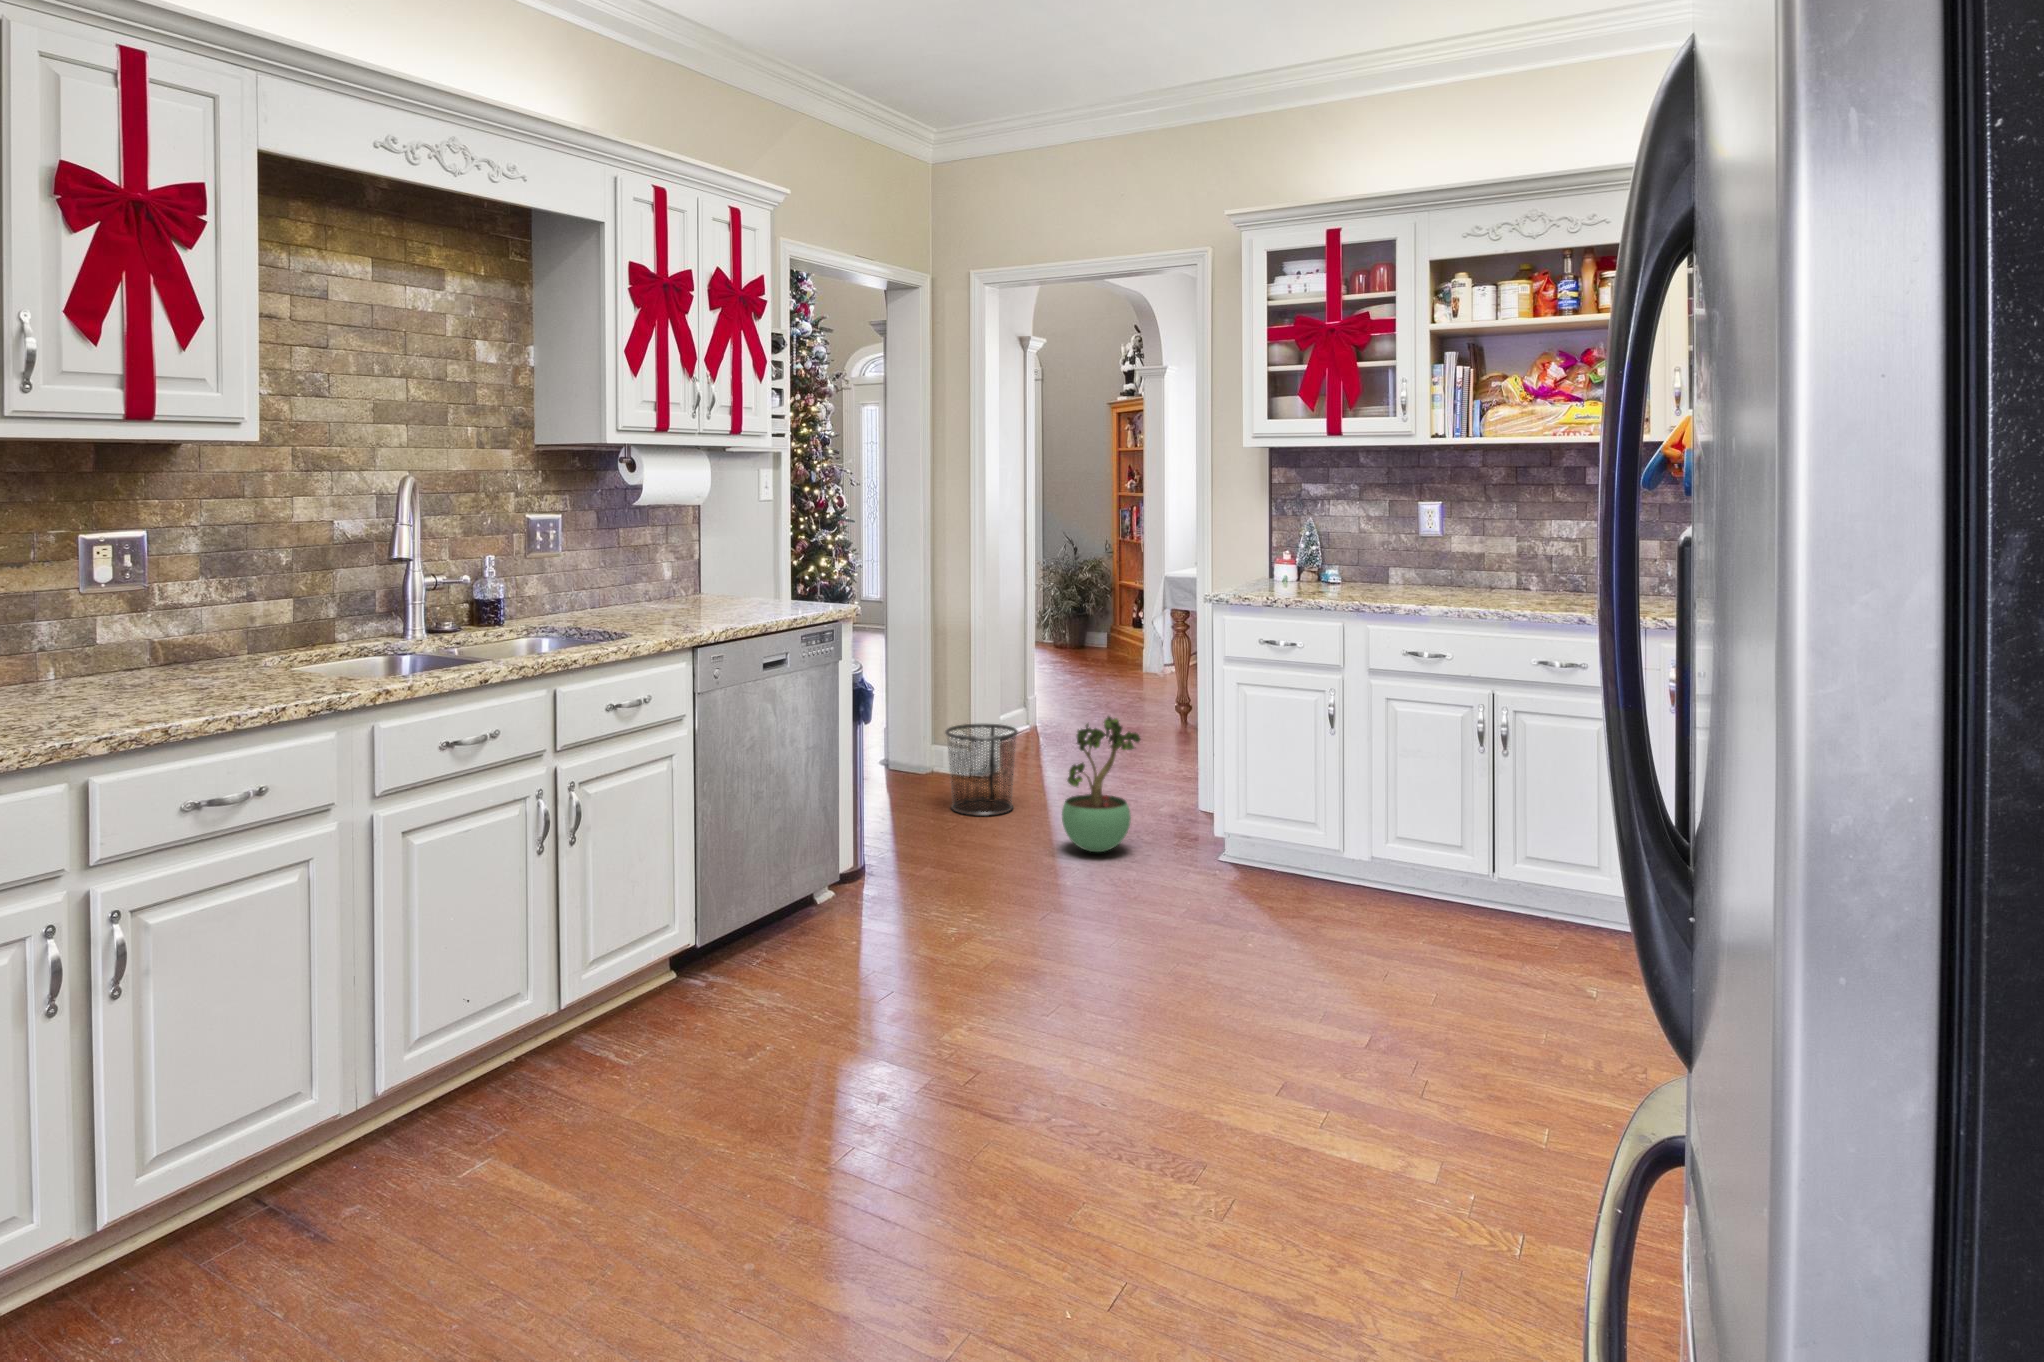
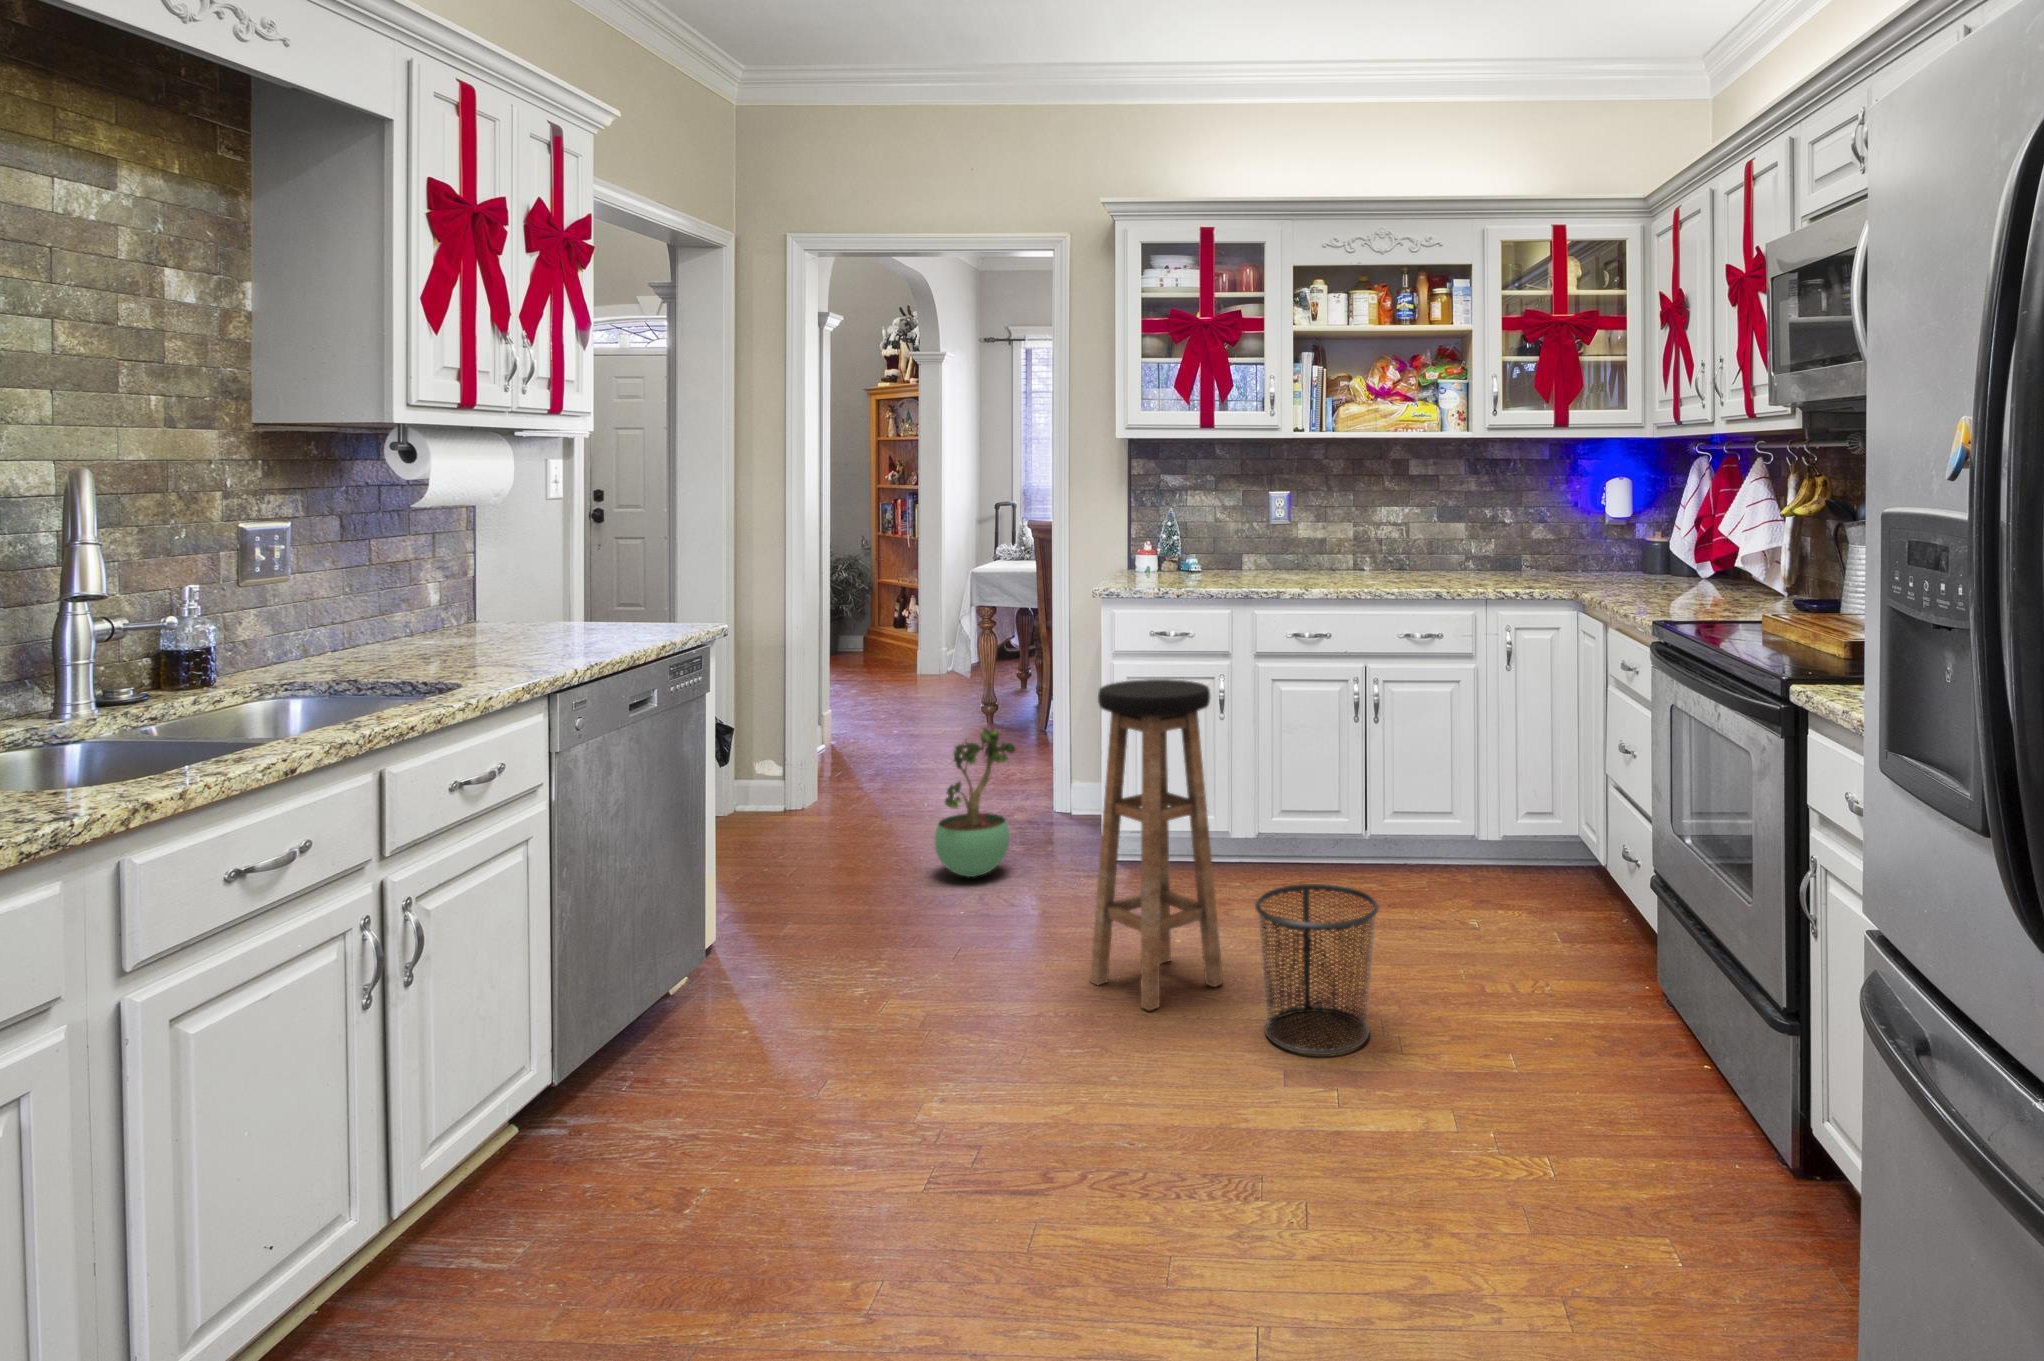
bar stool: none [1149,675,1273,987] -> present [1090,679,1223,1011]
waste bin: present [945,724,1018,816] -> present [1255,884,1379,1055]

